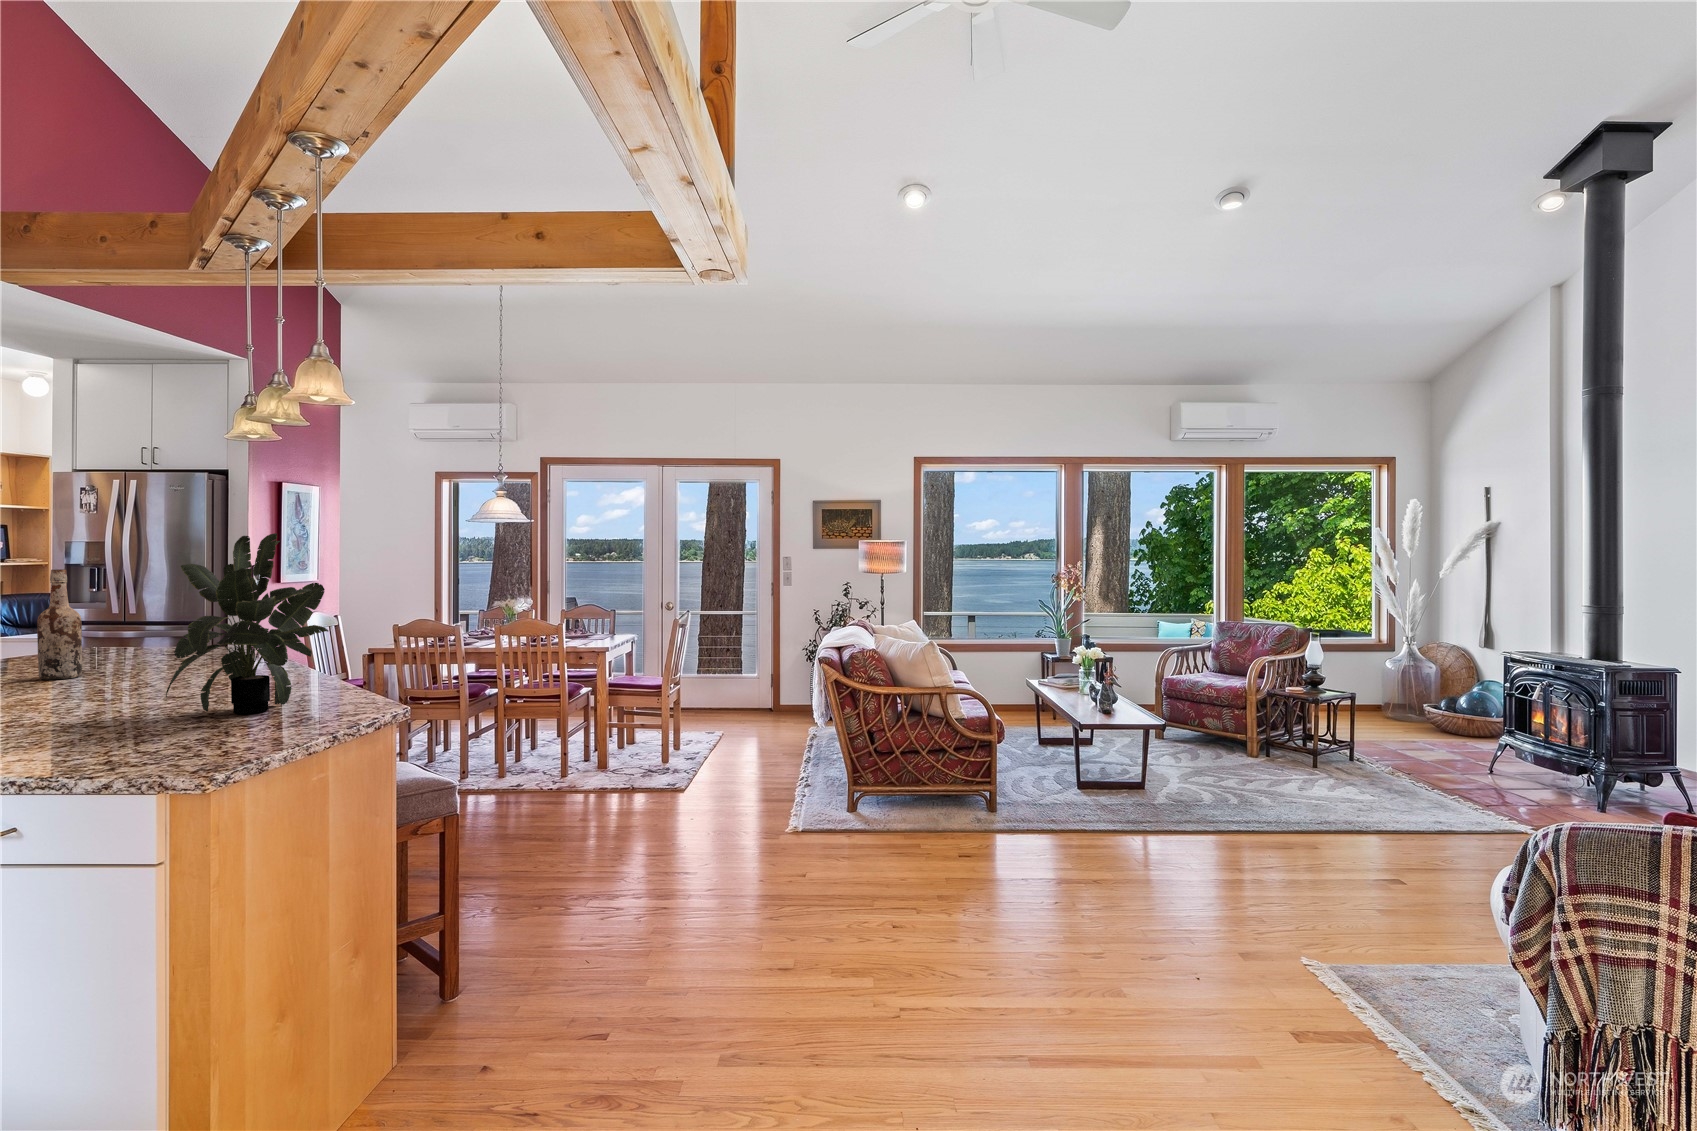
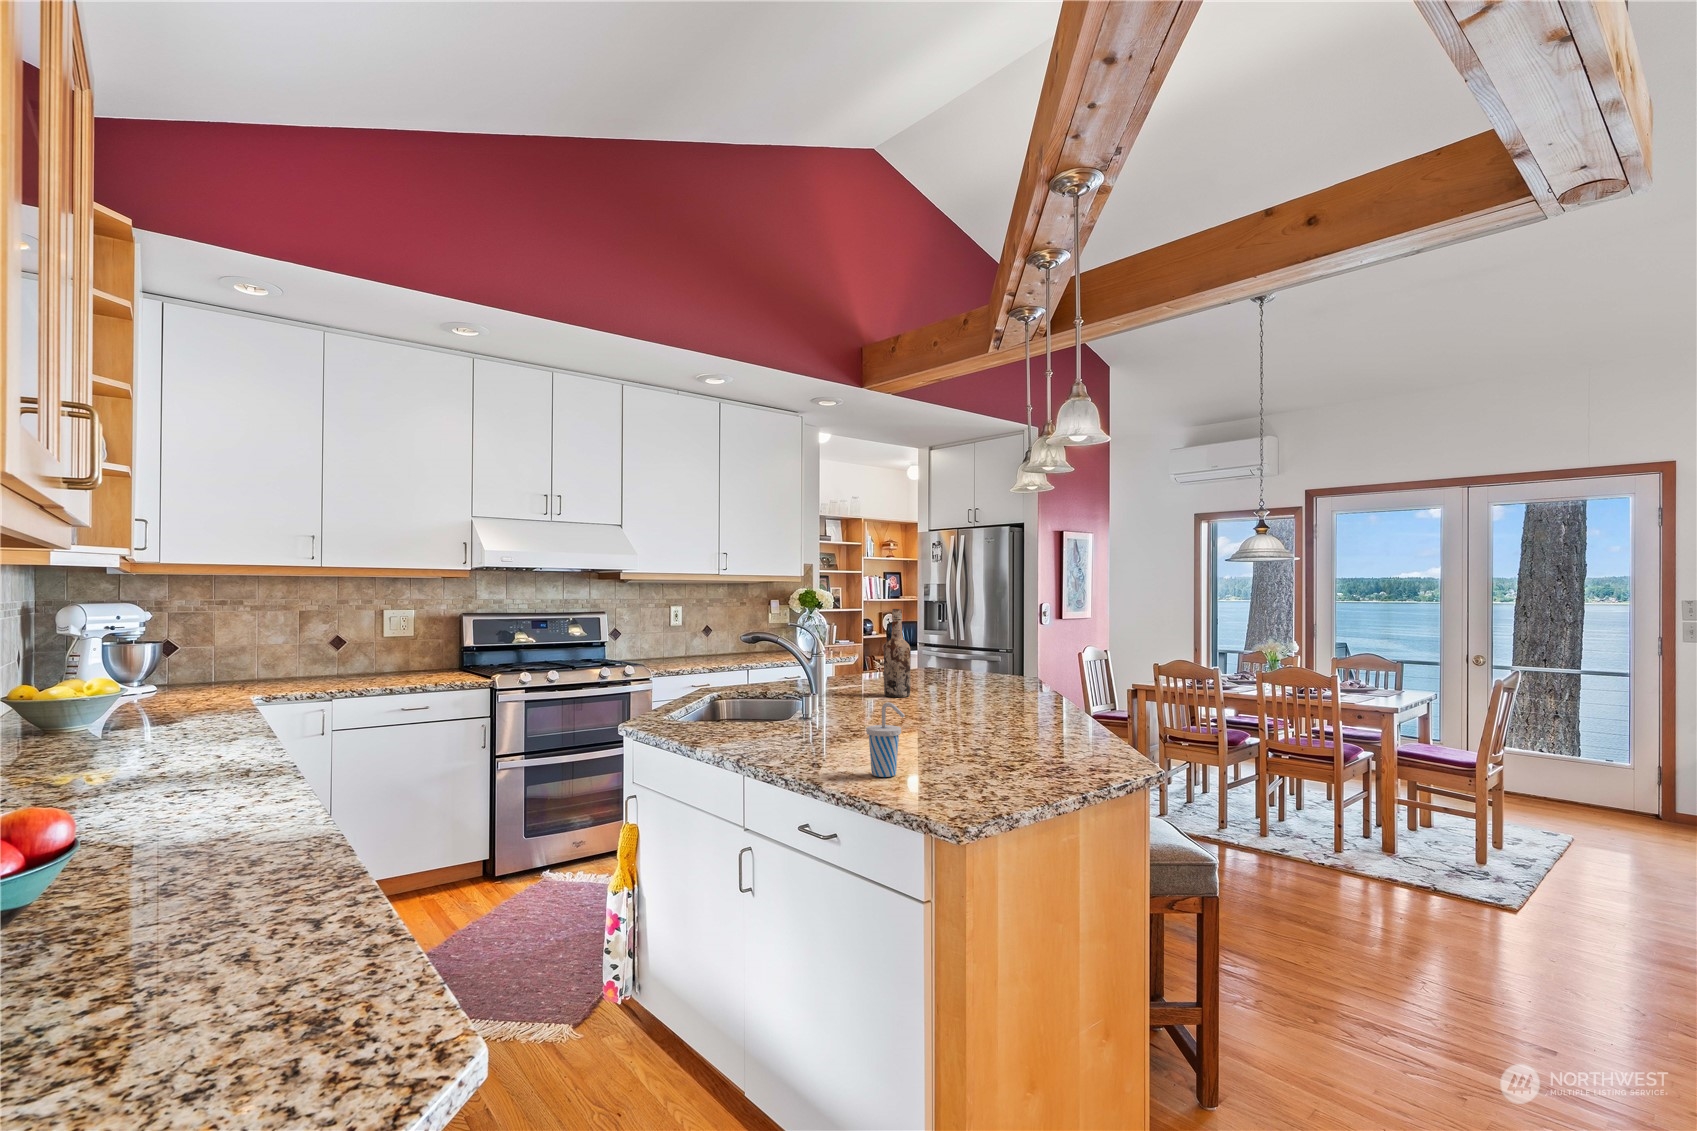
potted plant: present [166,533,328,714] -> none [950,582,1082,755]
cup: none [55,668,112,753] -> present [866,702,905,777]

